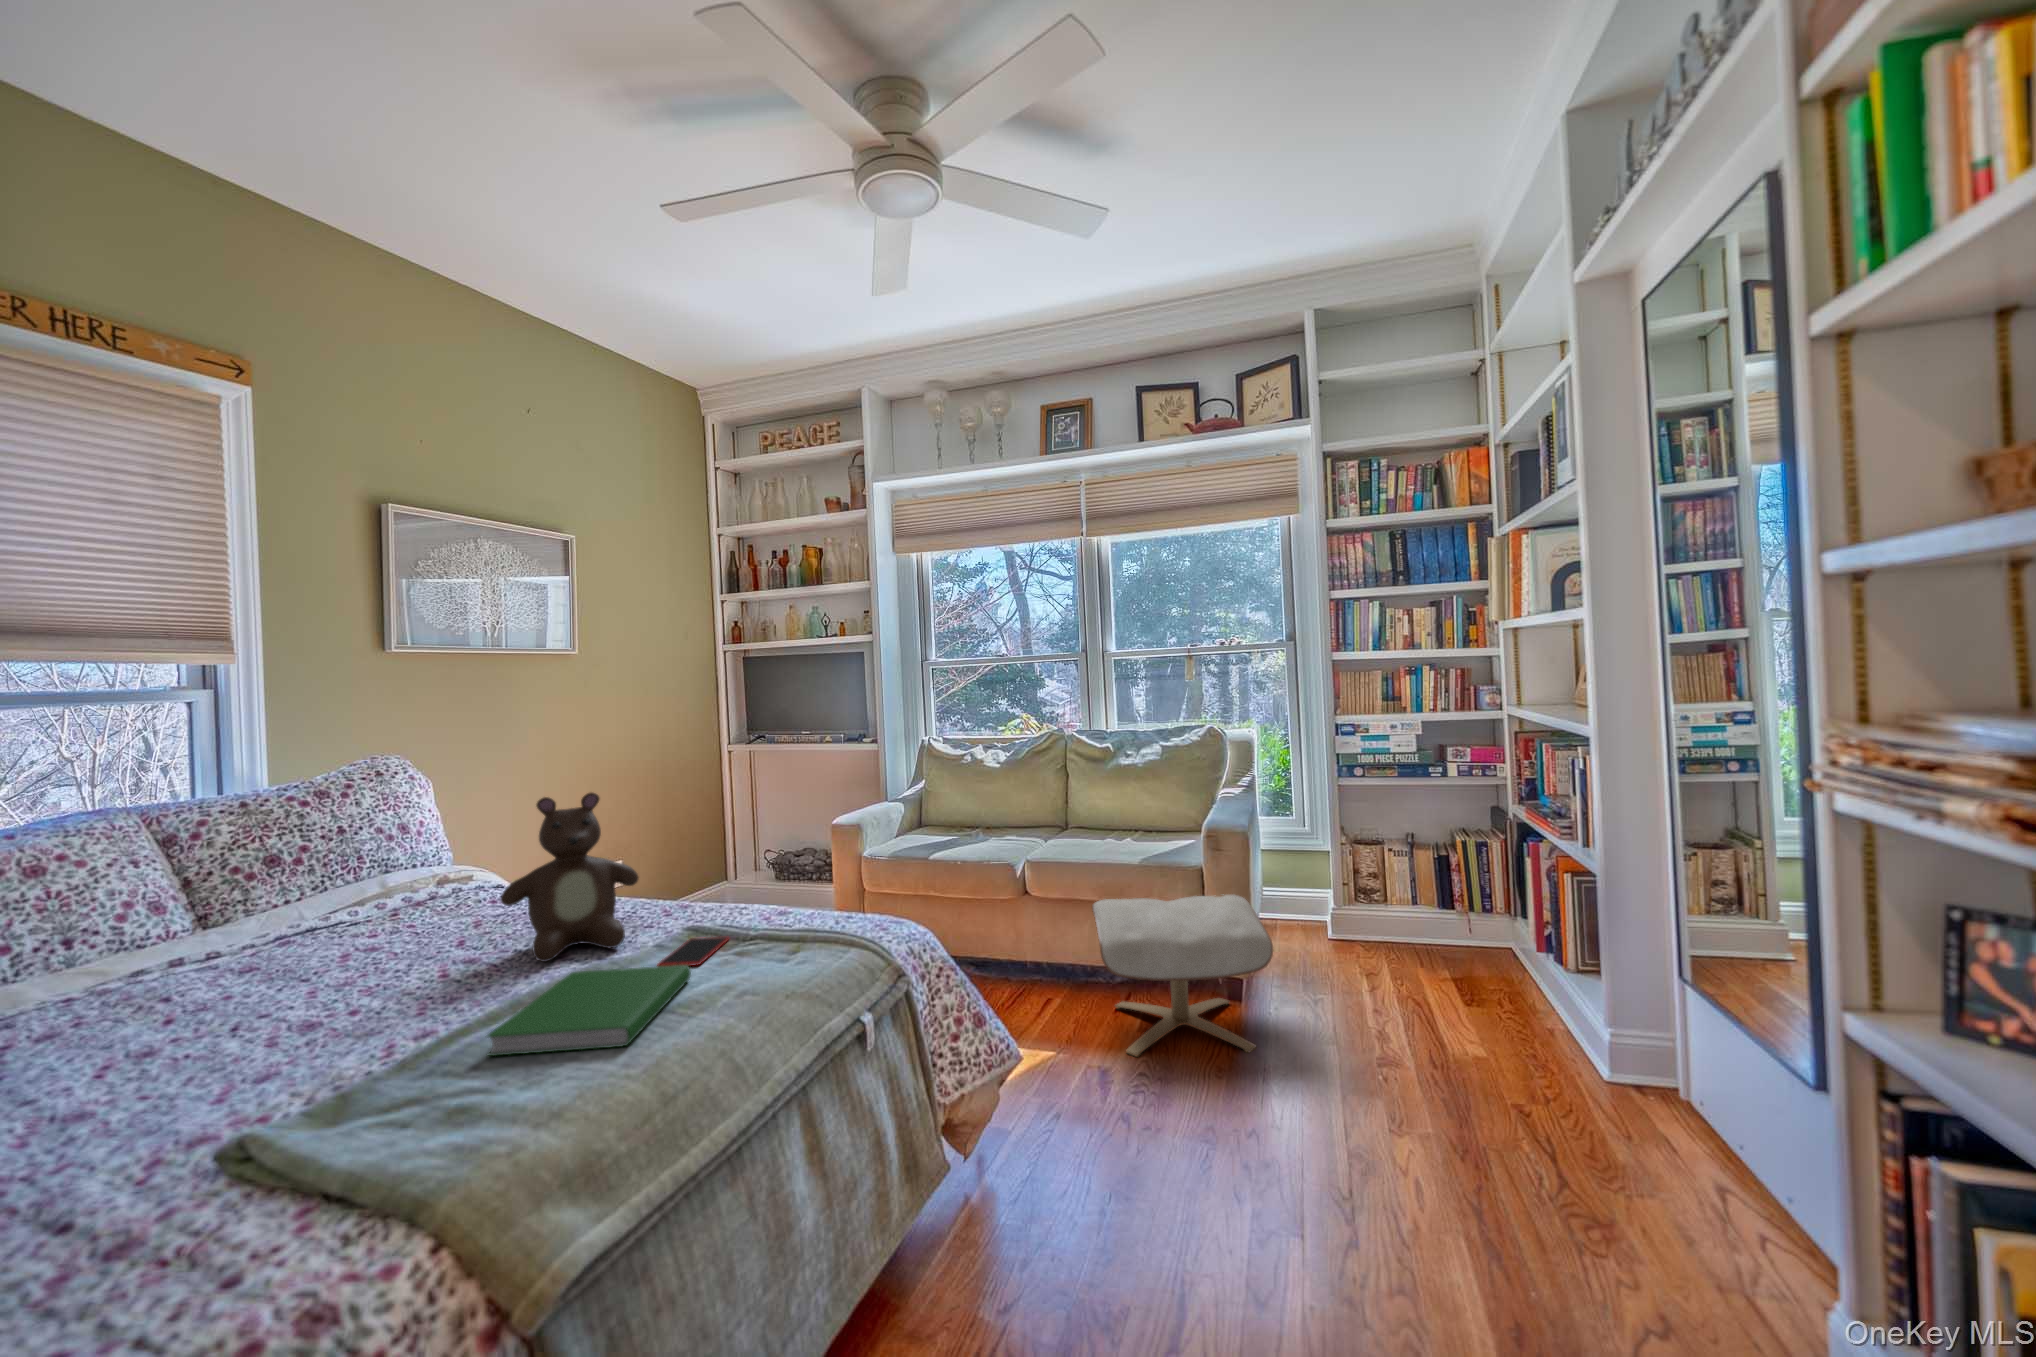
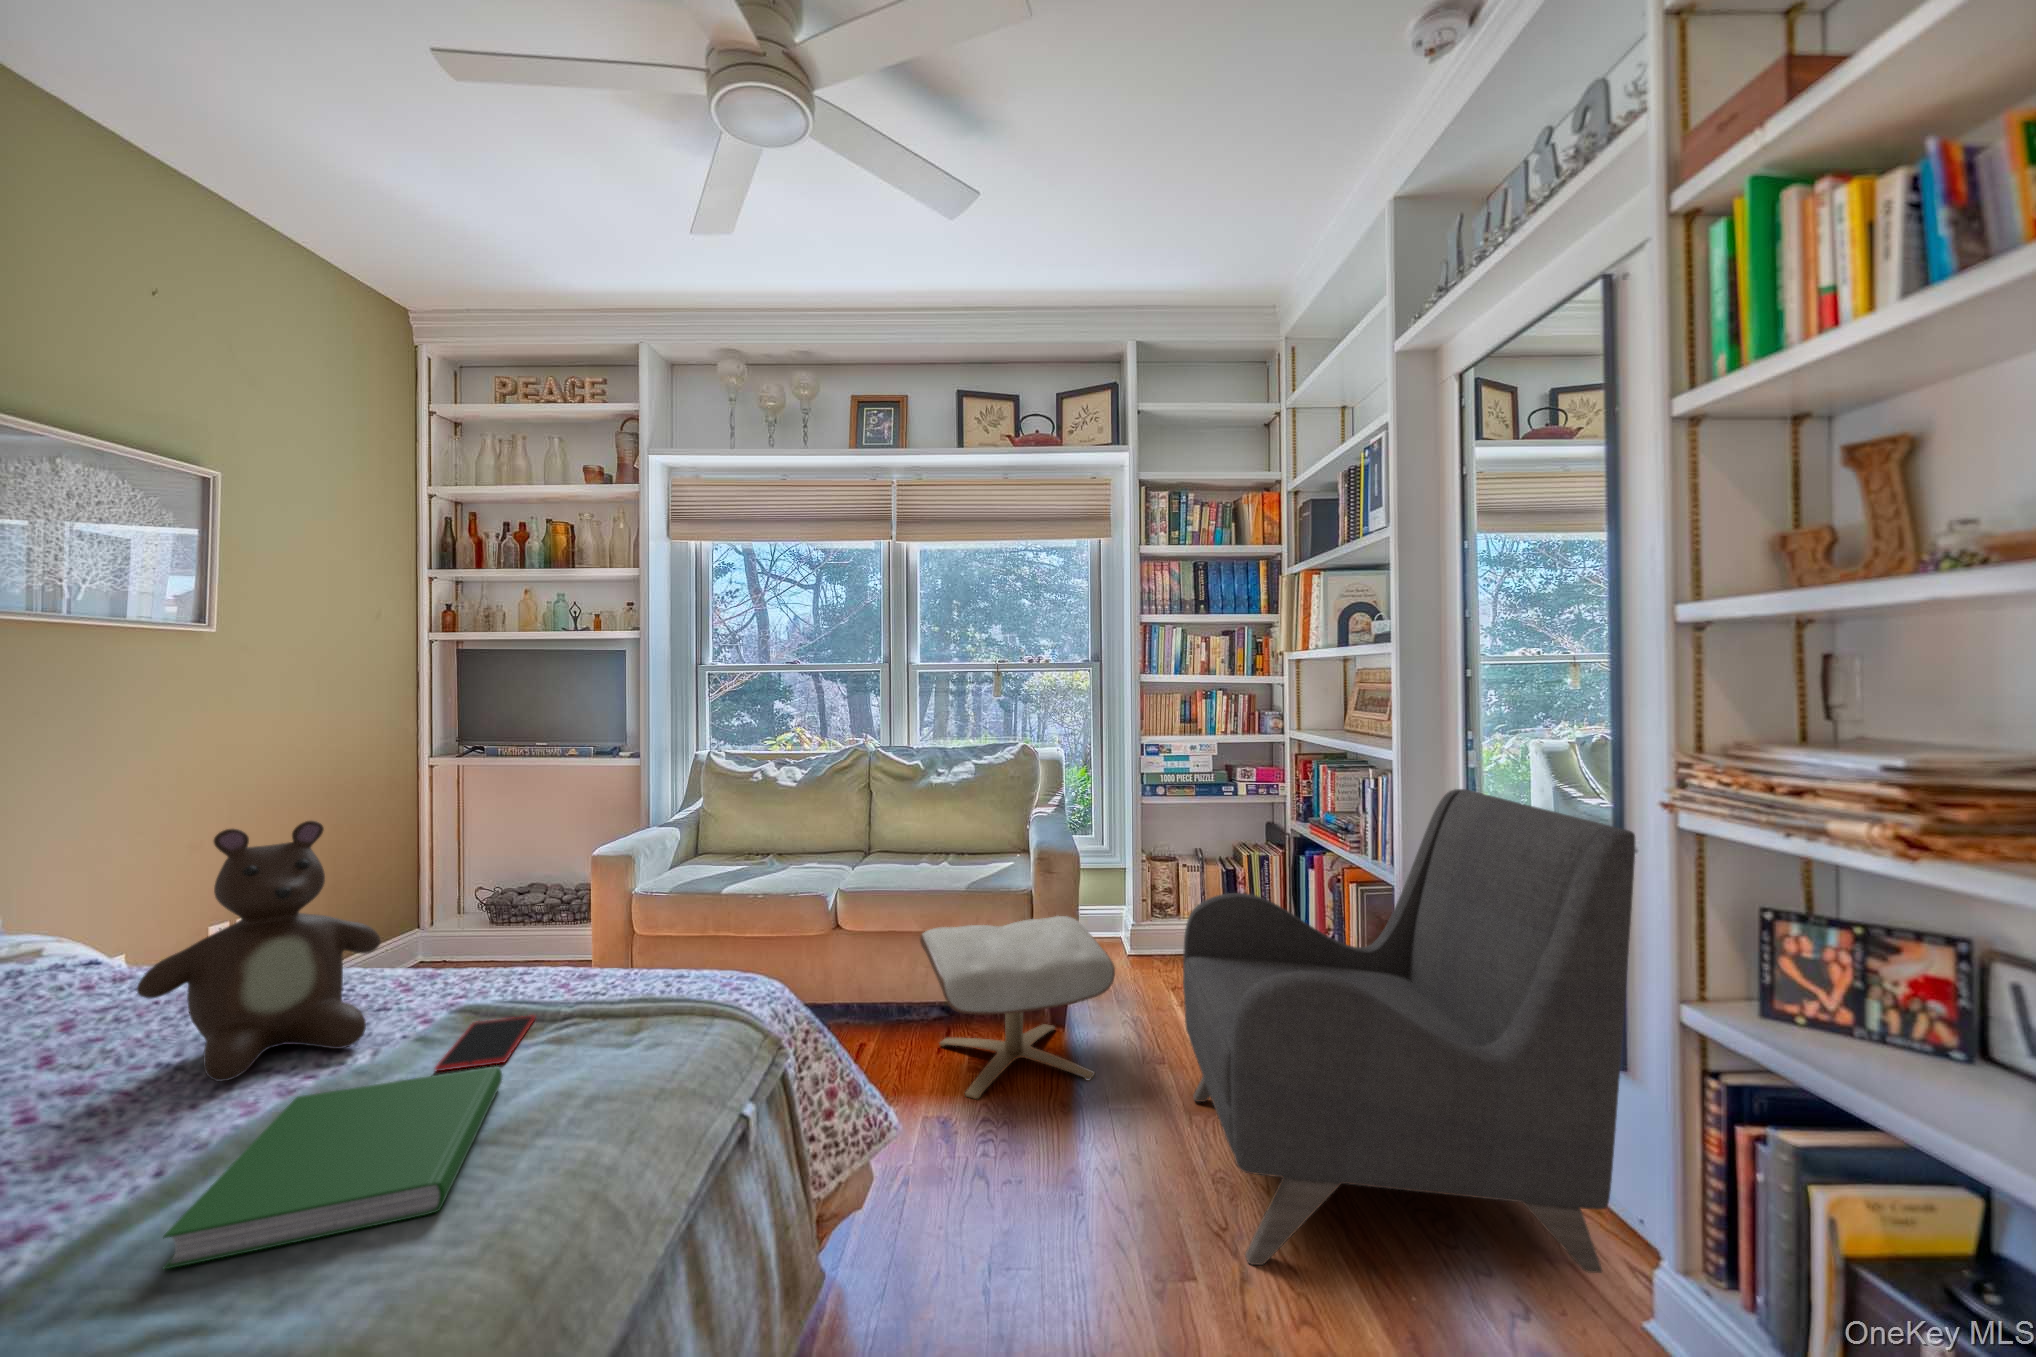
armchair: none [1328,770,1812,1315] -> present [1183,789,1635,1273]

